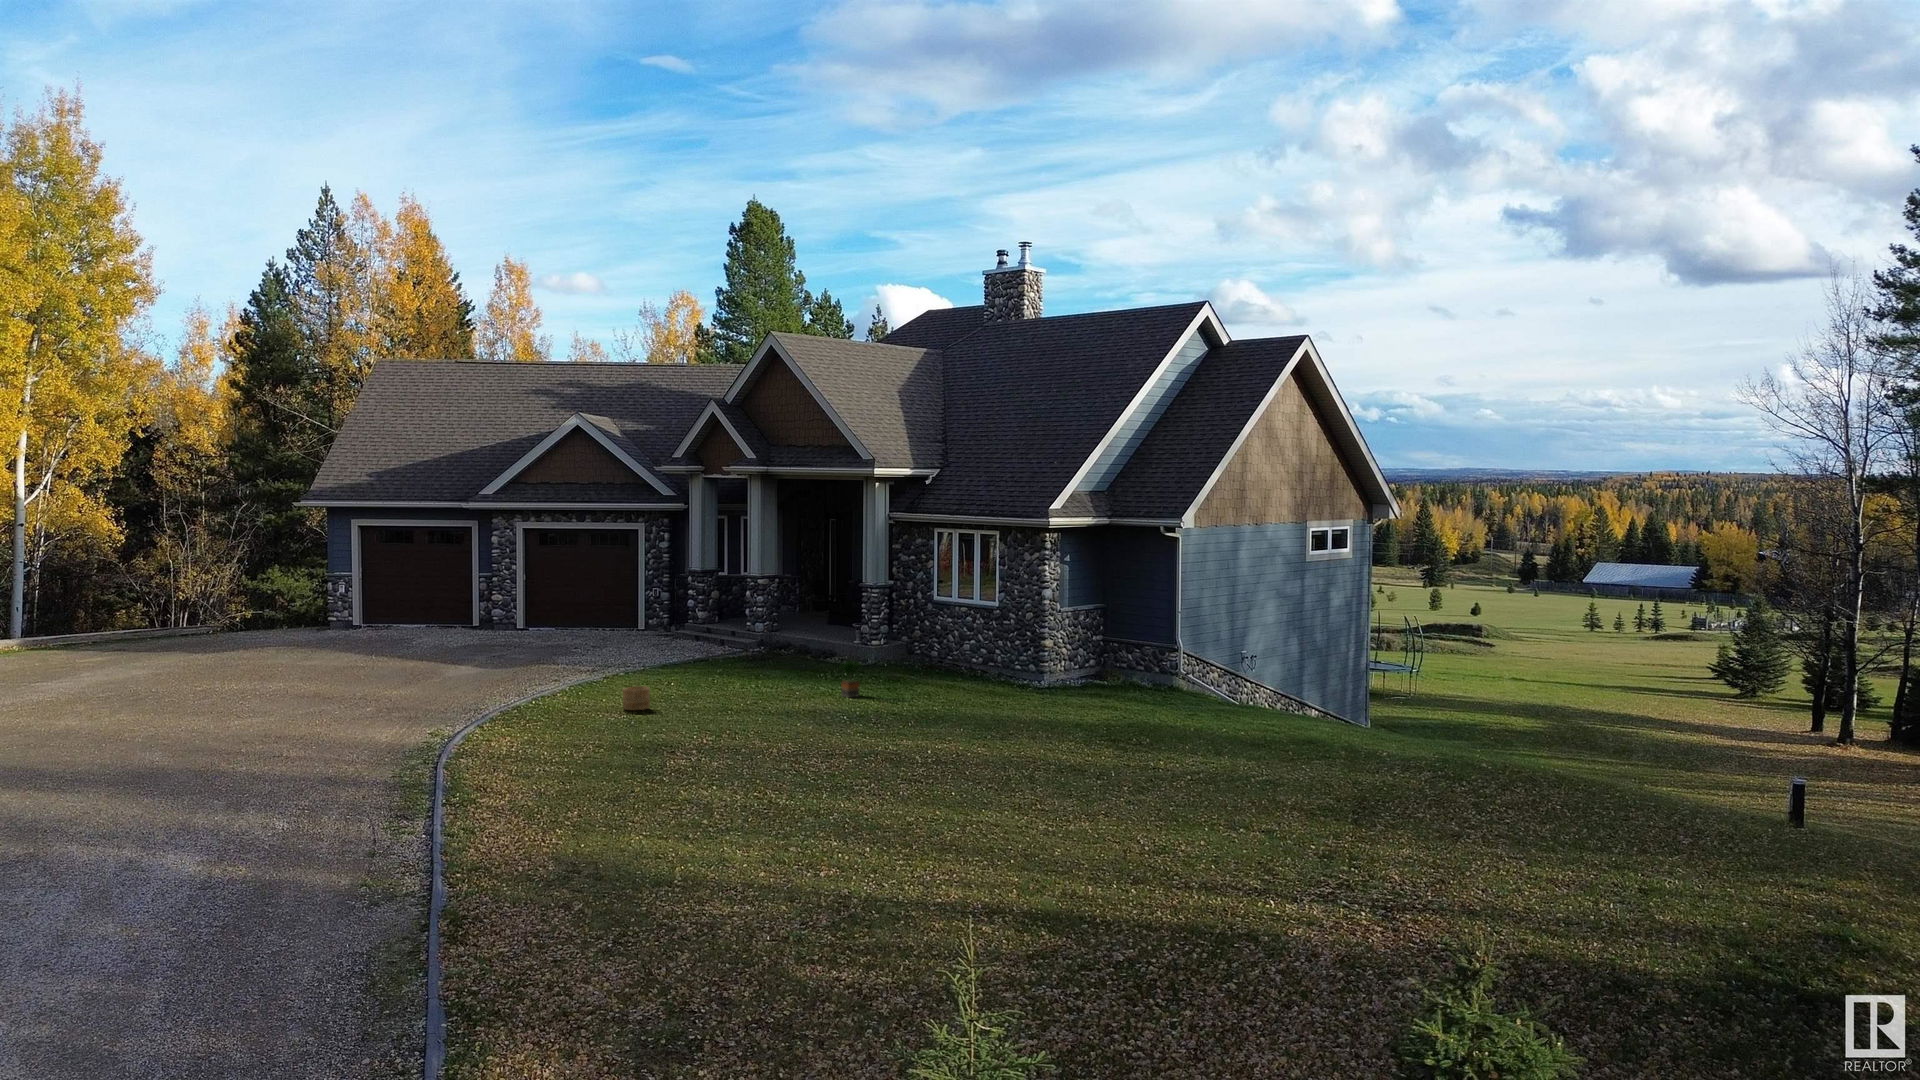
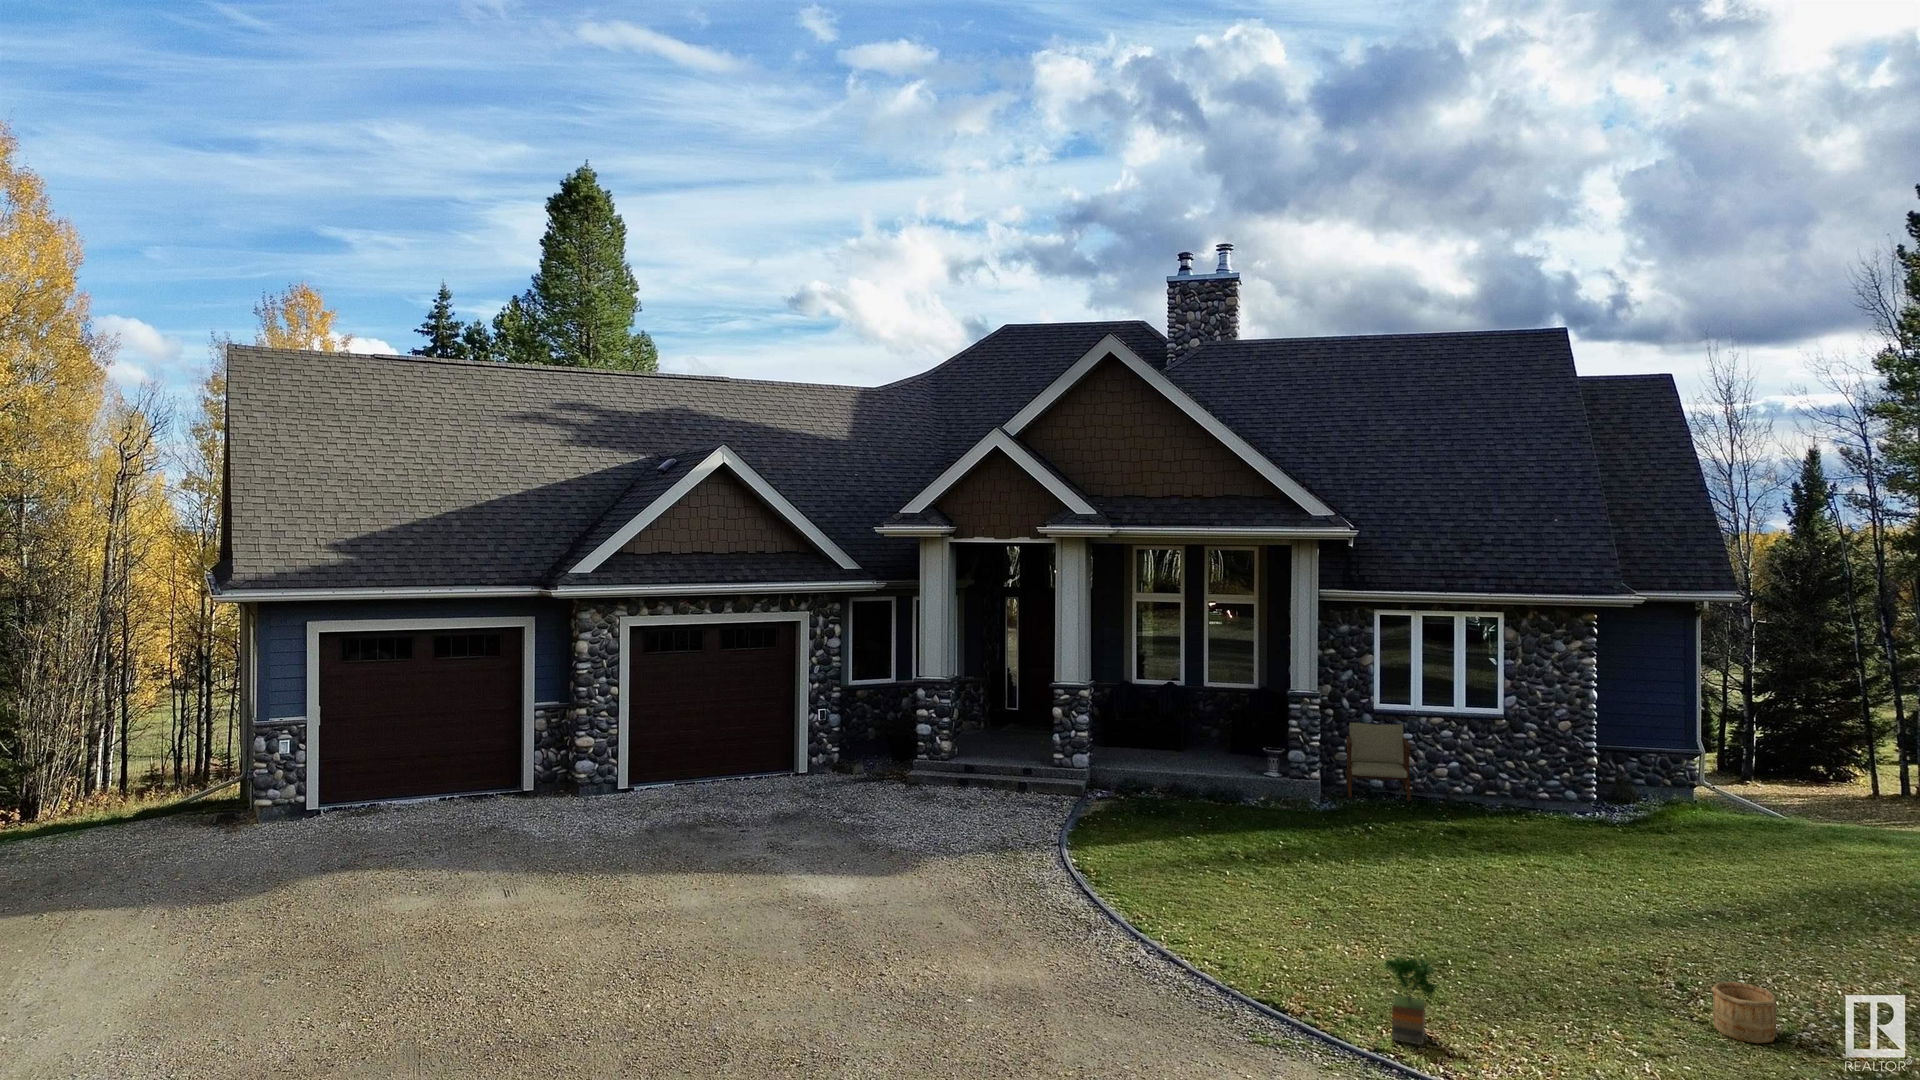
lounge chair: none [890,609,946,662] -> present [1346,723,1411,801]
potted tree: present [840,661,862,698] -> present [1384,957,1438,1045]

